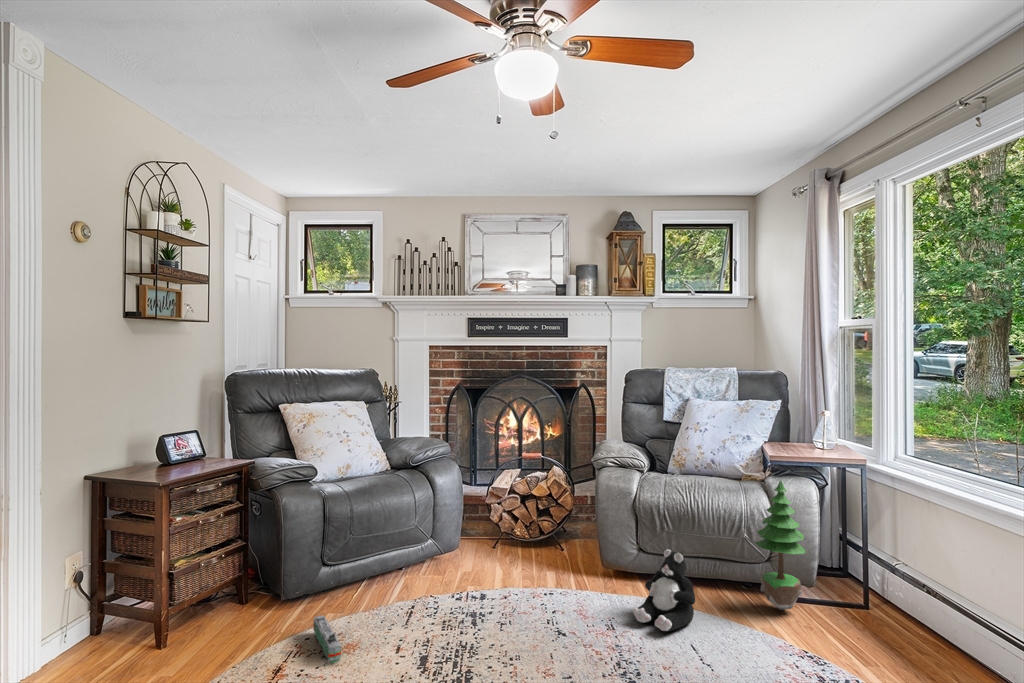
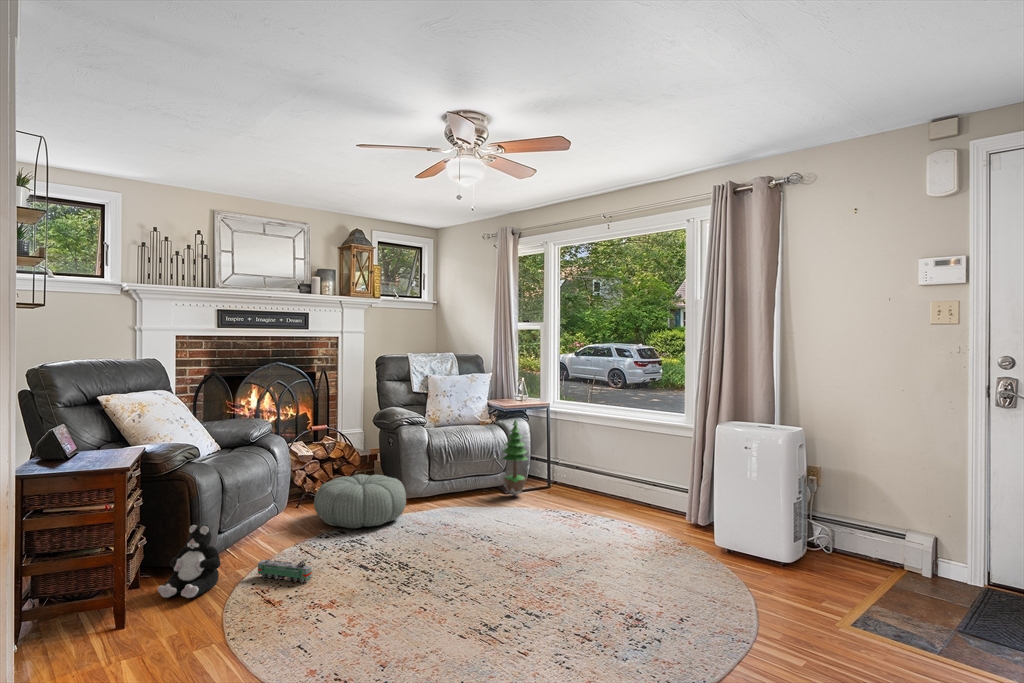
pouf: none [466,523,586,603] -> present [314,474,406,528]
plush toy: present [633,549,695,631] -> present [158,525,221,598]

